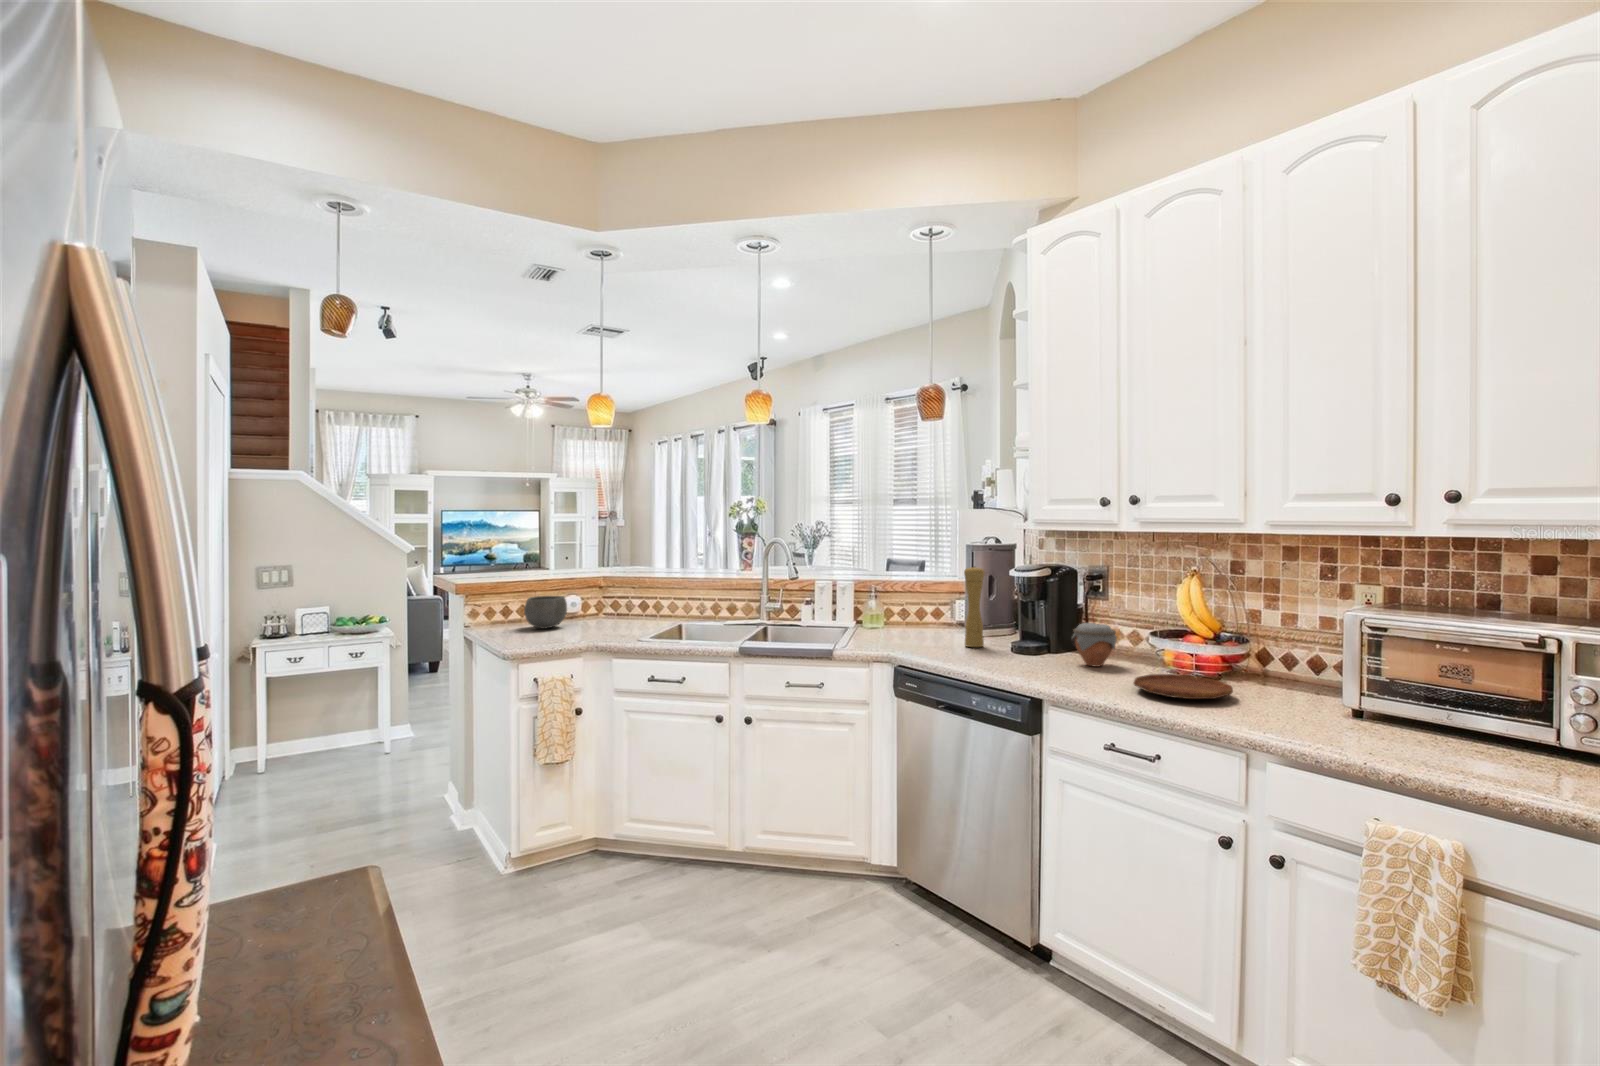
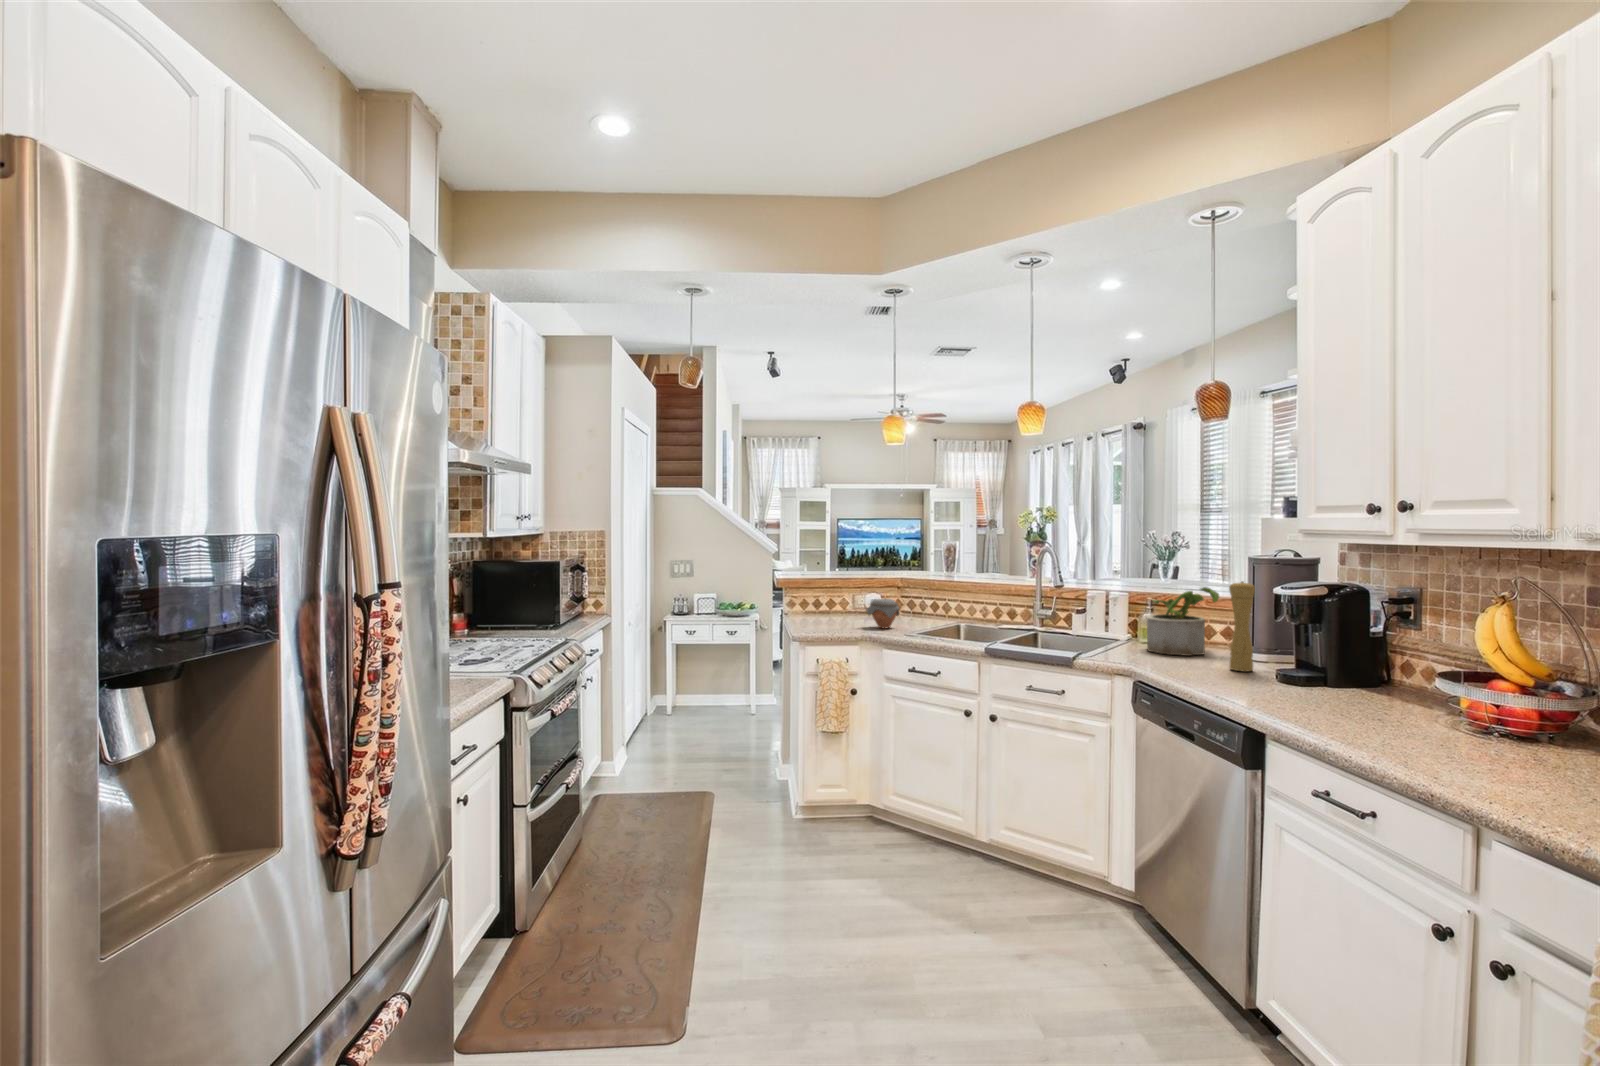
potted plant: none [876,573,938,637] -> present [1147,587,1219,656]
ceramic bowl: present [524,596,567,629] -> none [827,592,863,620]
jar: present [1071,623,1117,667] -> present [867,599,899,628]
tray: present [1133,674,1233,699] -> none [1368,717,1511,751]

